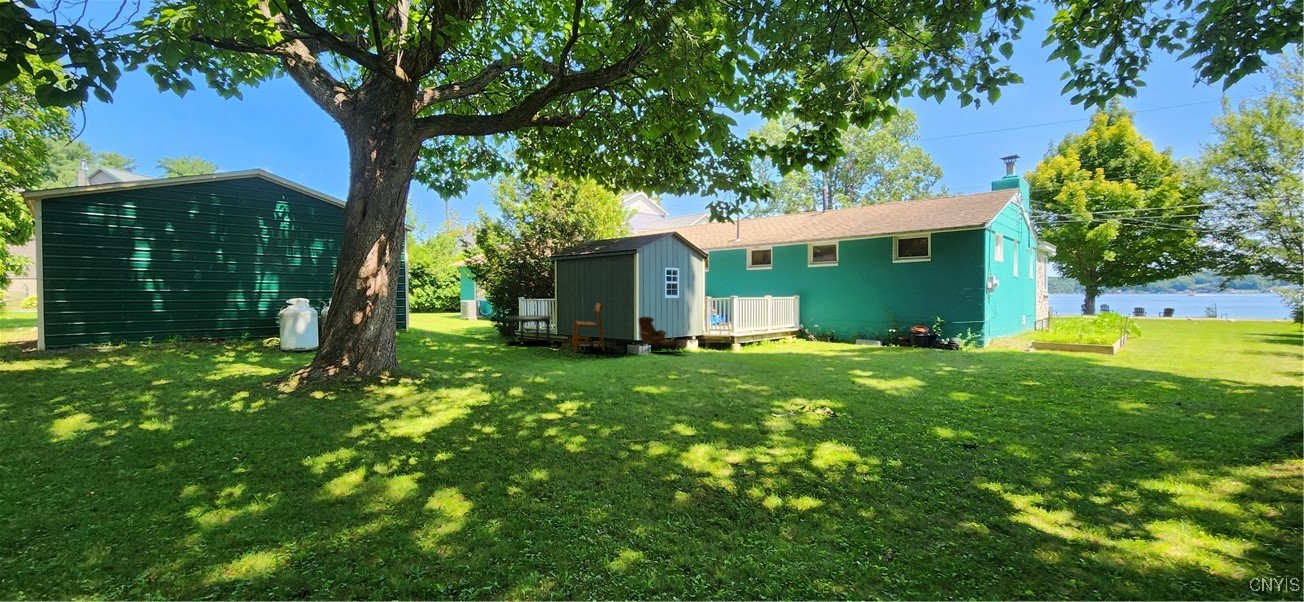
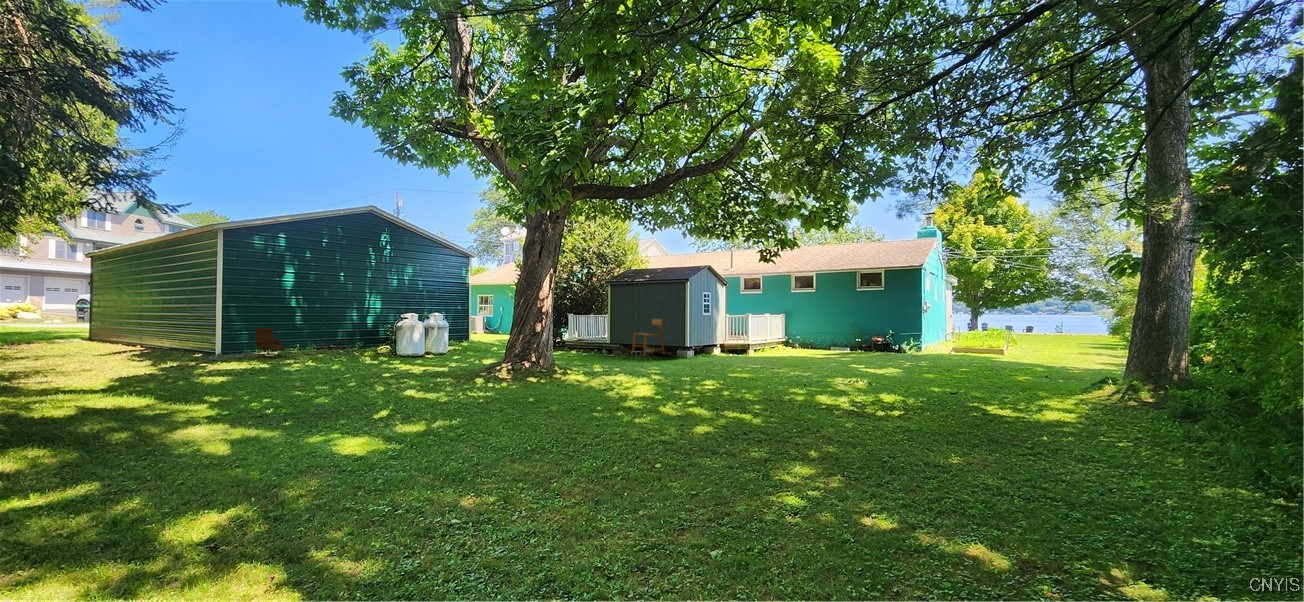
round table: present [508,315,552,345] -> none [577,329,613,352]
lounge chair: present [639,317,675,353] -> present [254,328,286,357]

